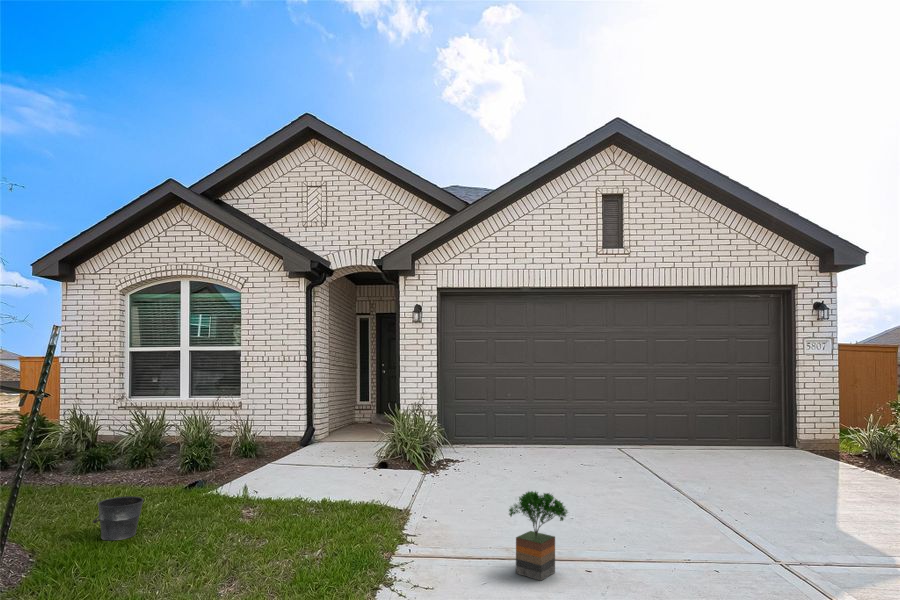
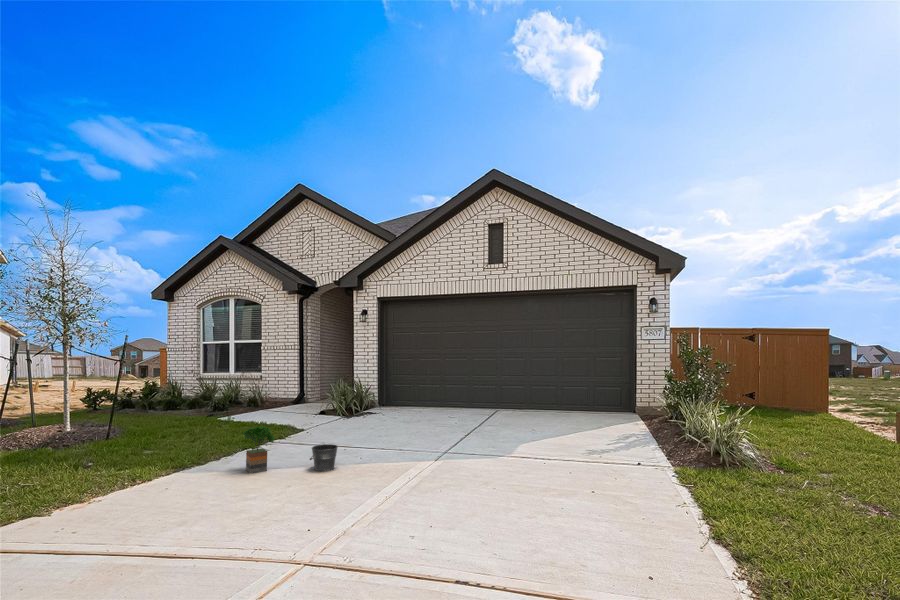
bucket: present [93,496,144,540] -> present [310,444,338,471]

